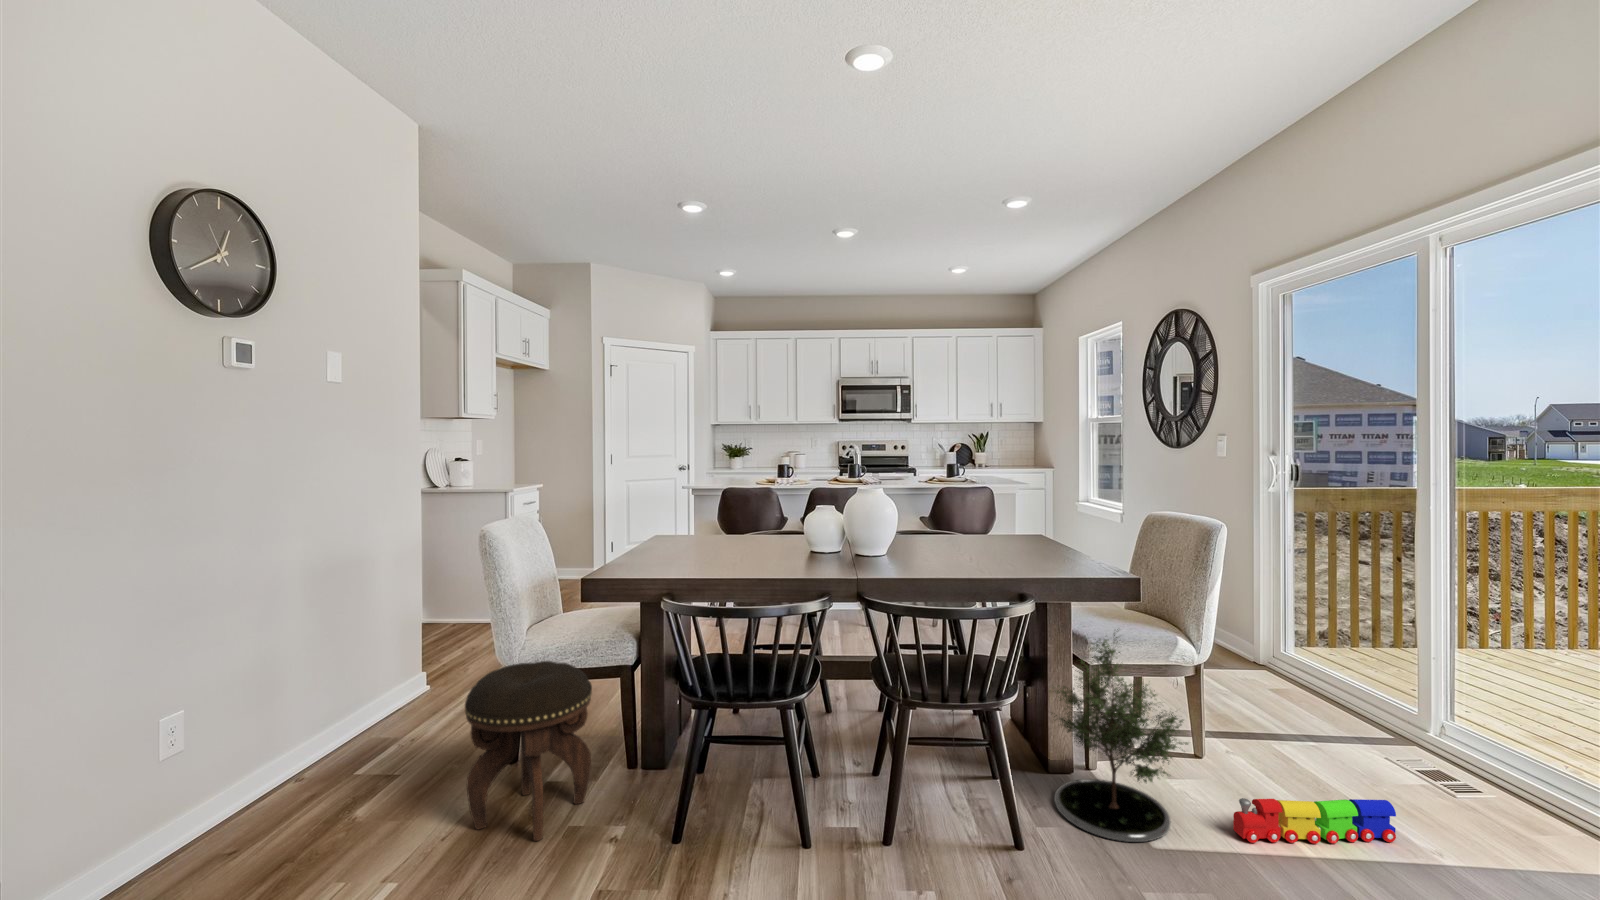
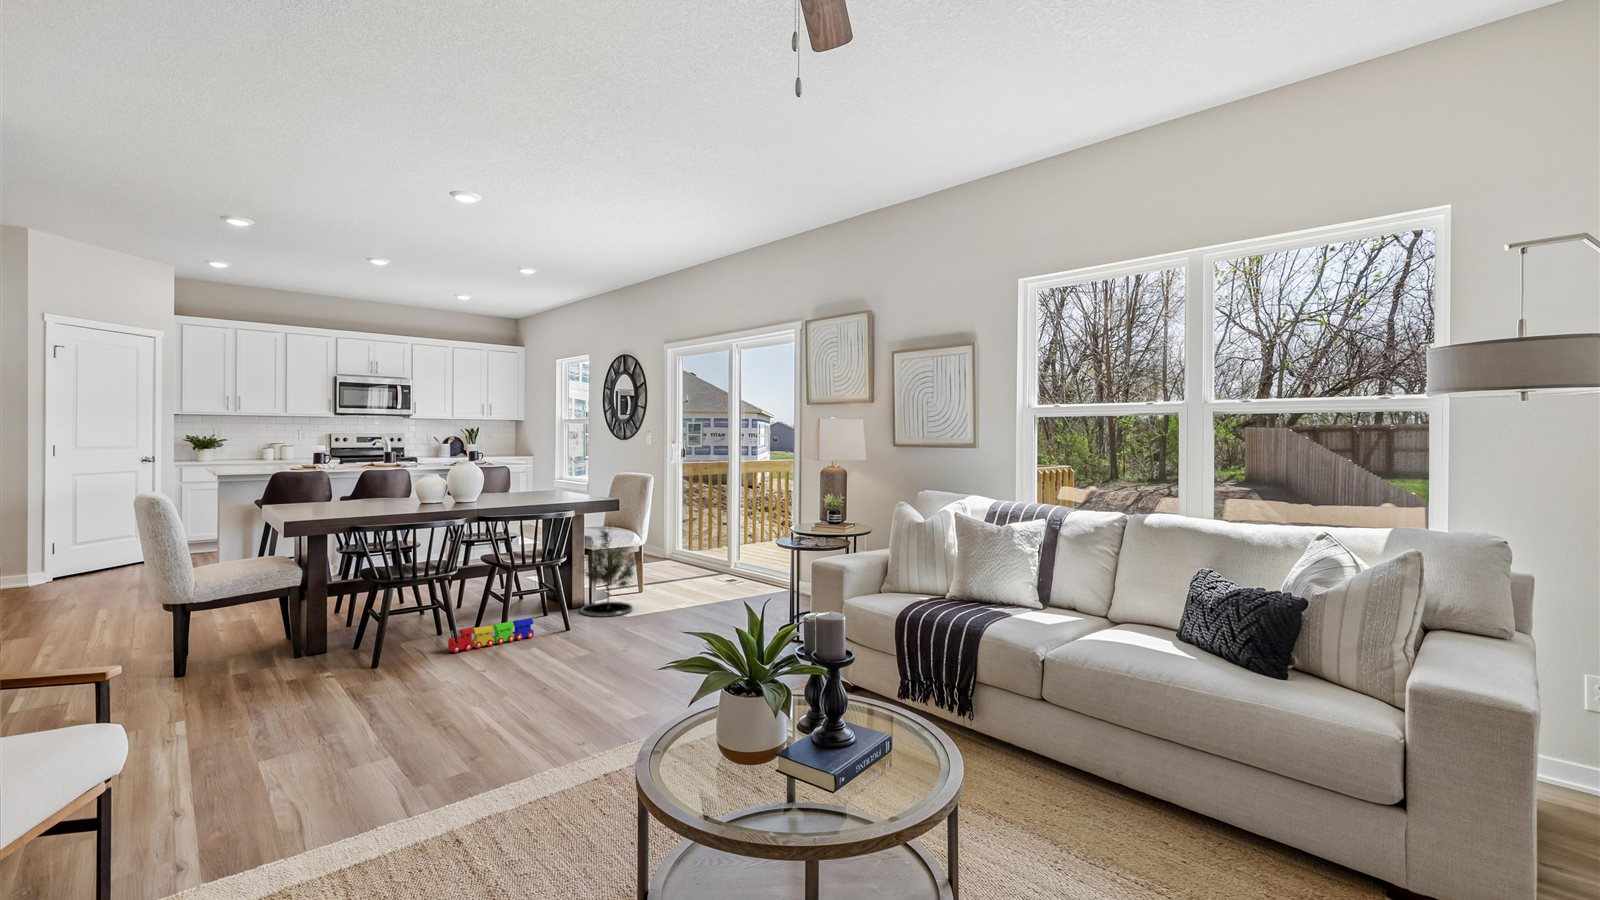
footstool: present [465,661,592,841] -> none [209,576,307,686]
toy train: present [1233,798,1396,844] -> present [448,618,534,653]

